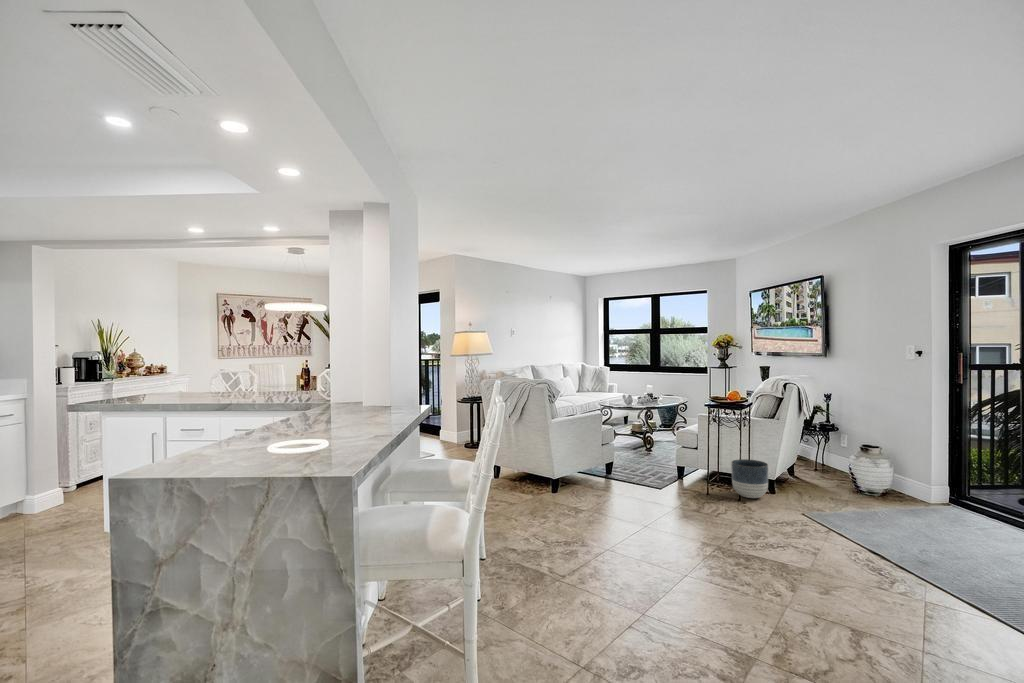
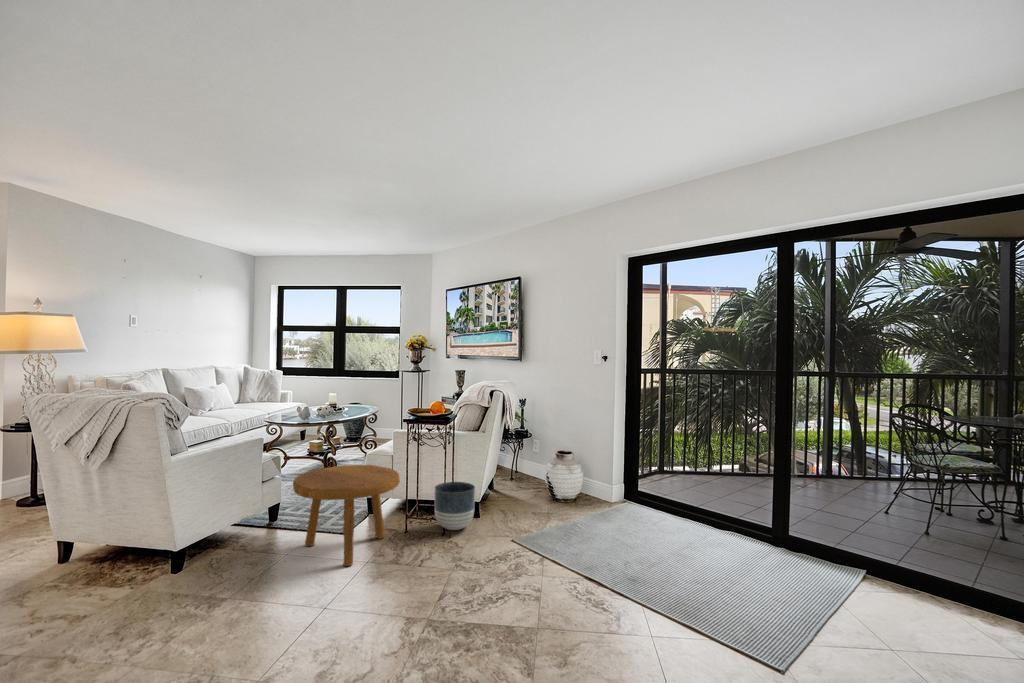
footstool: none [623,437,700,507] -> present [293,465,400,566]

